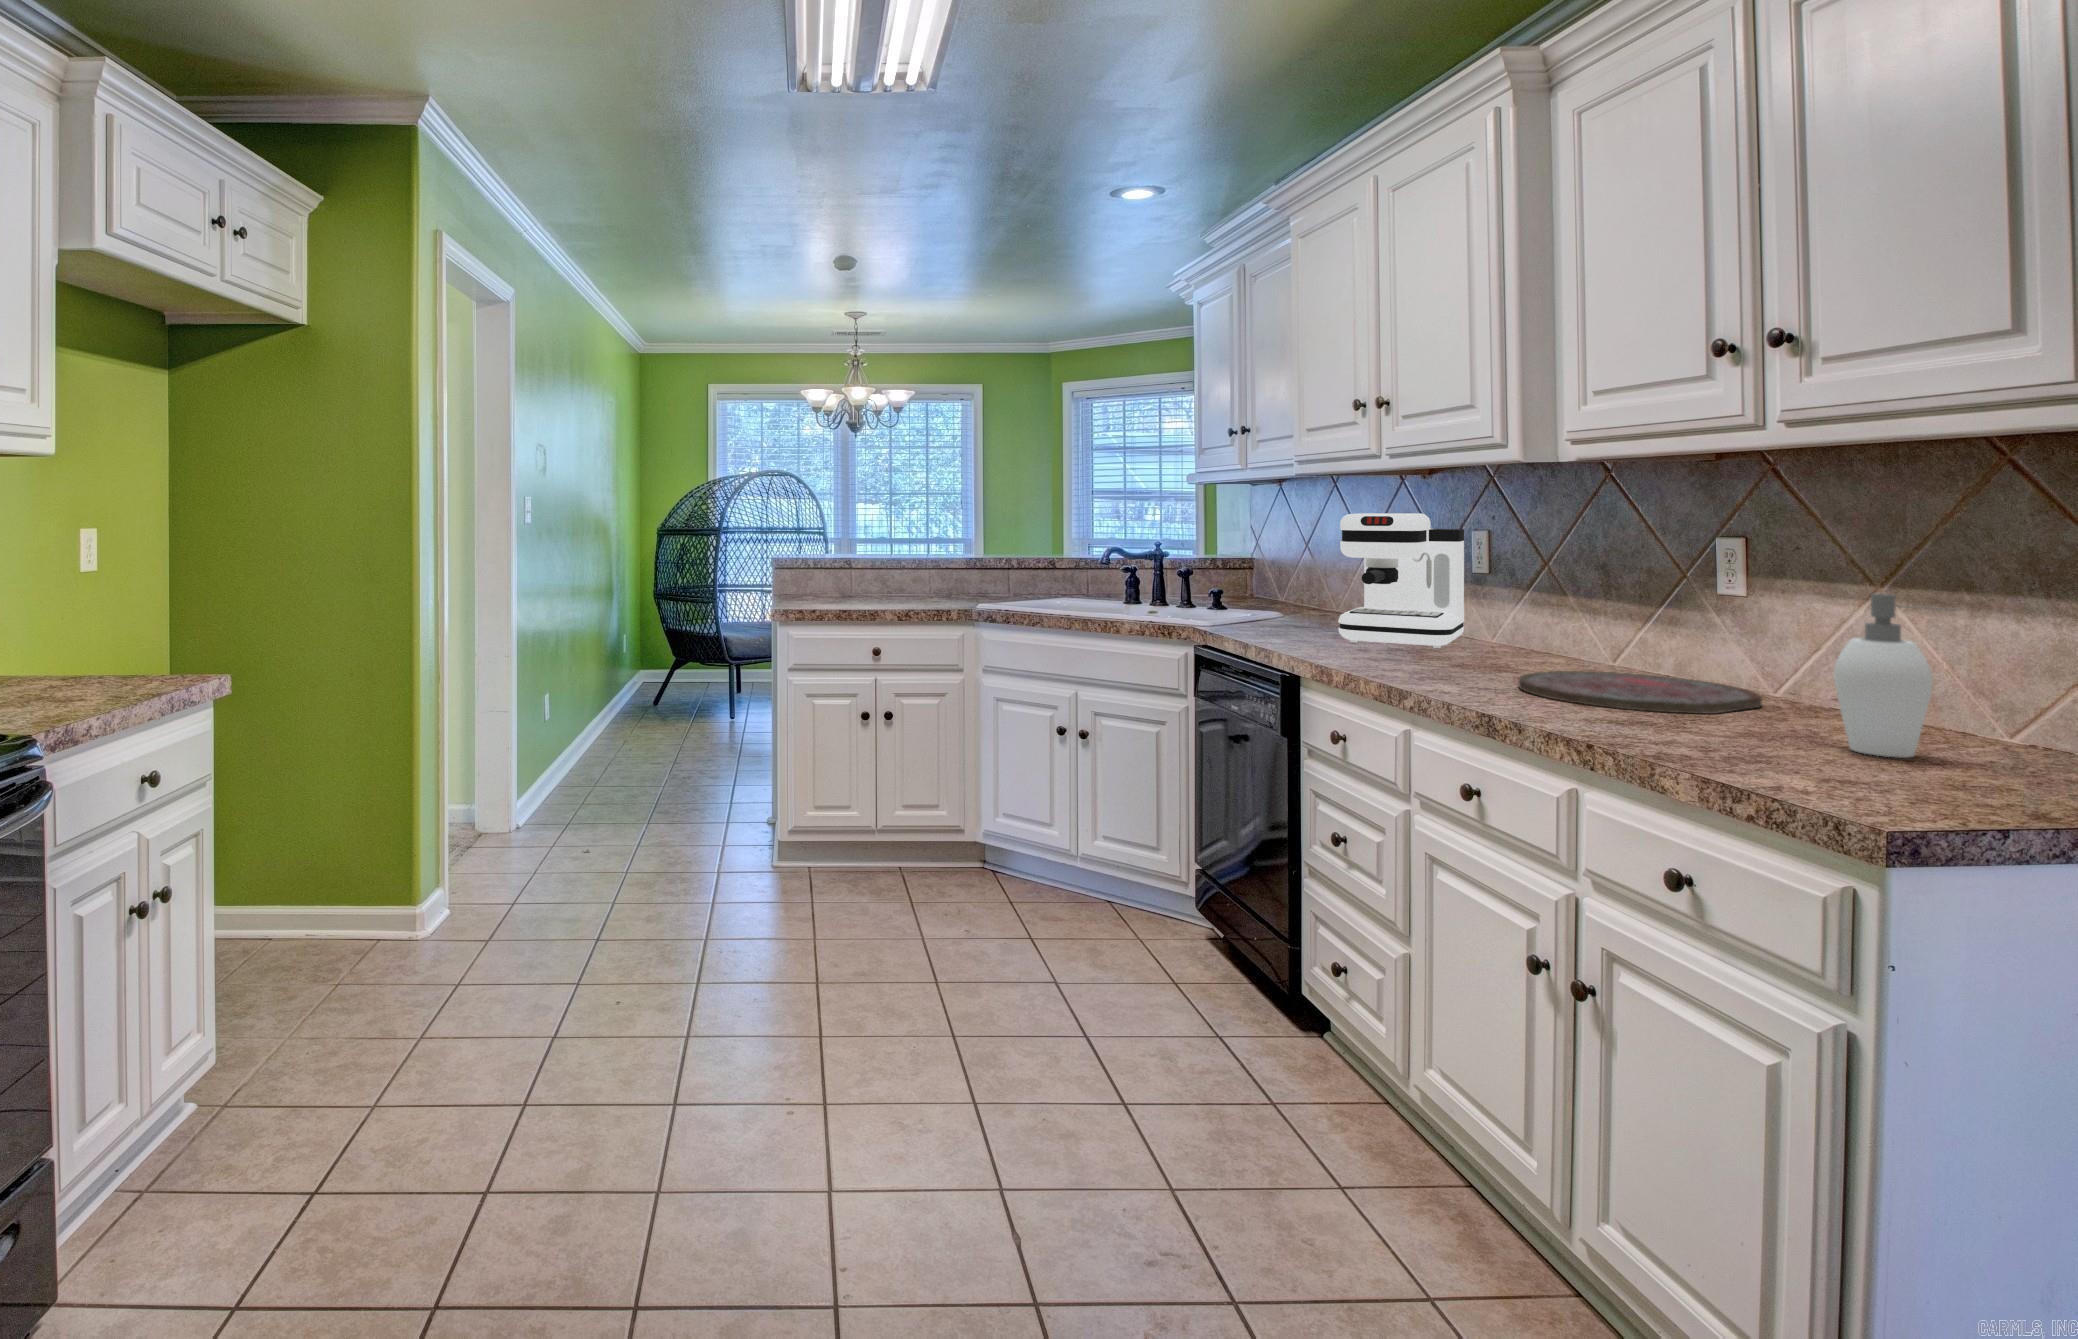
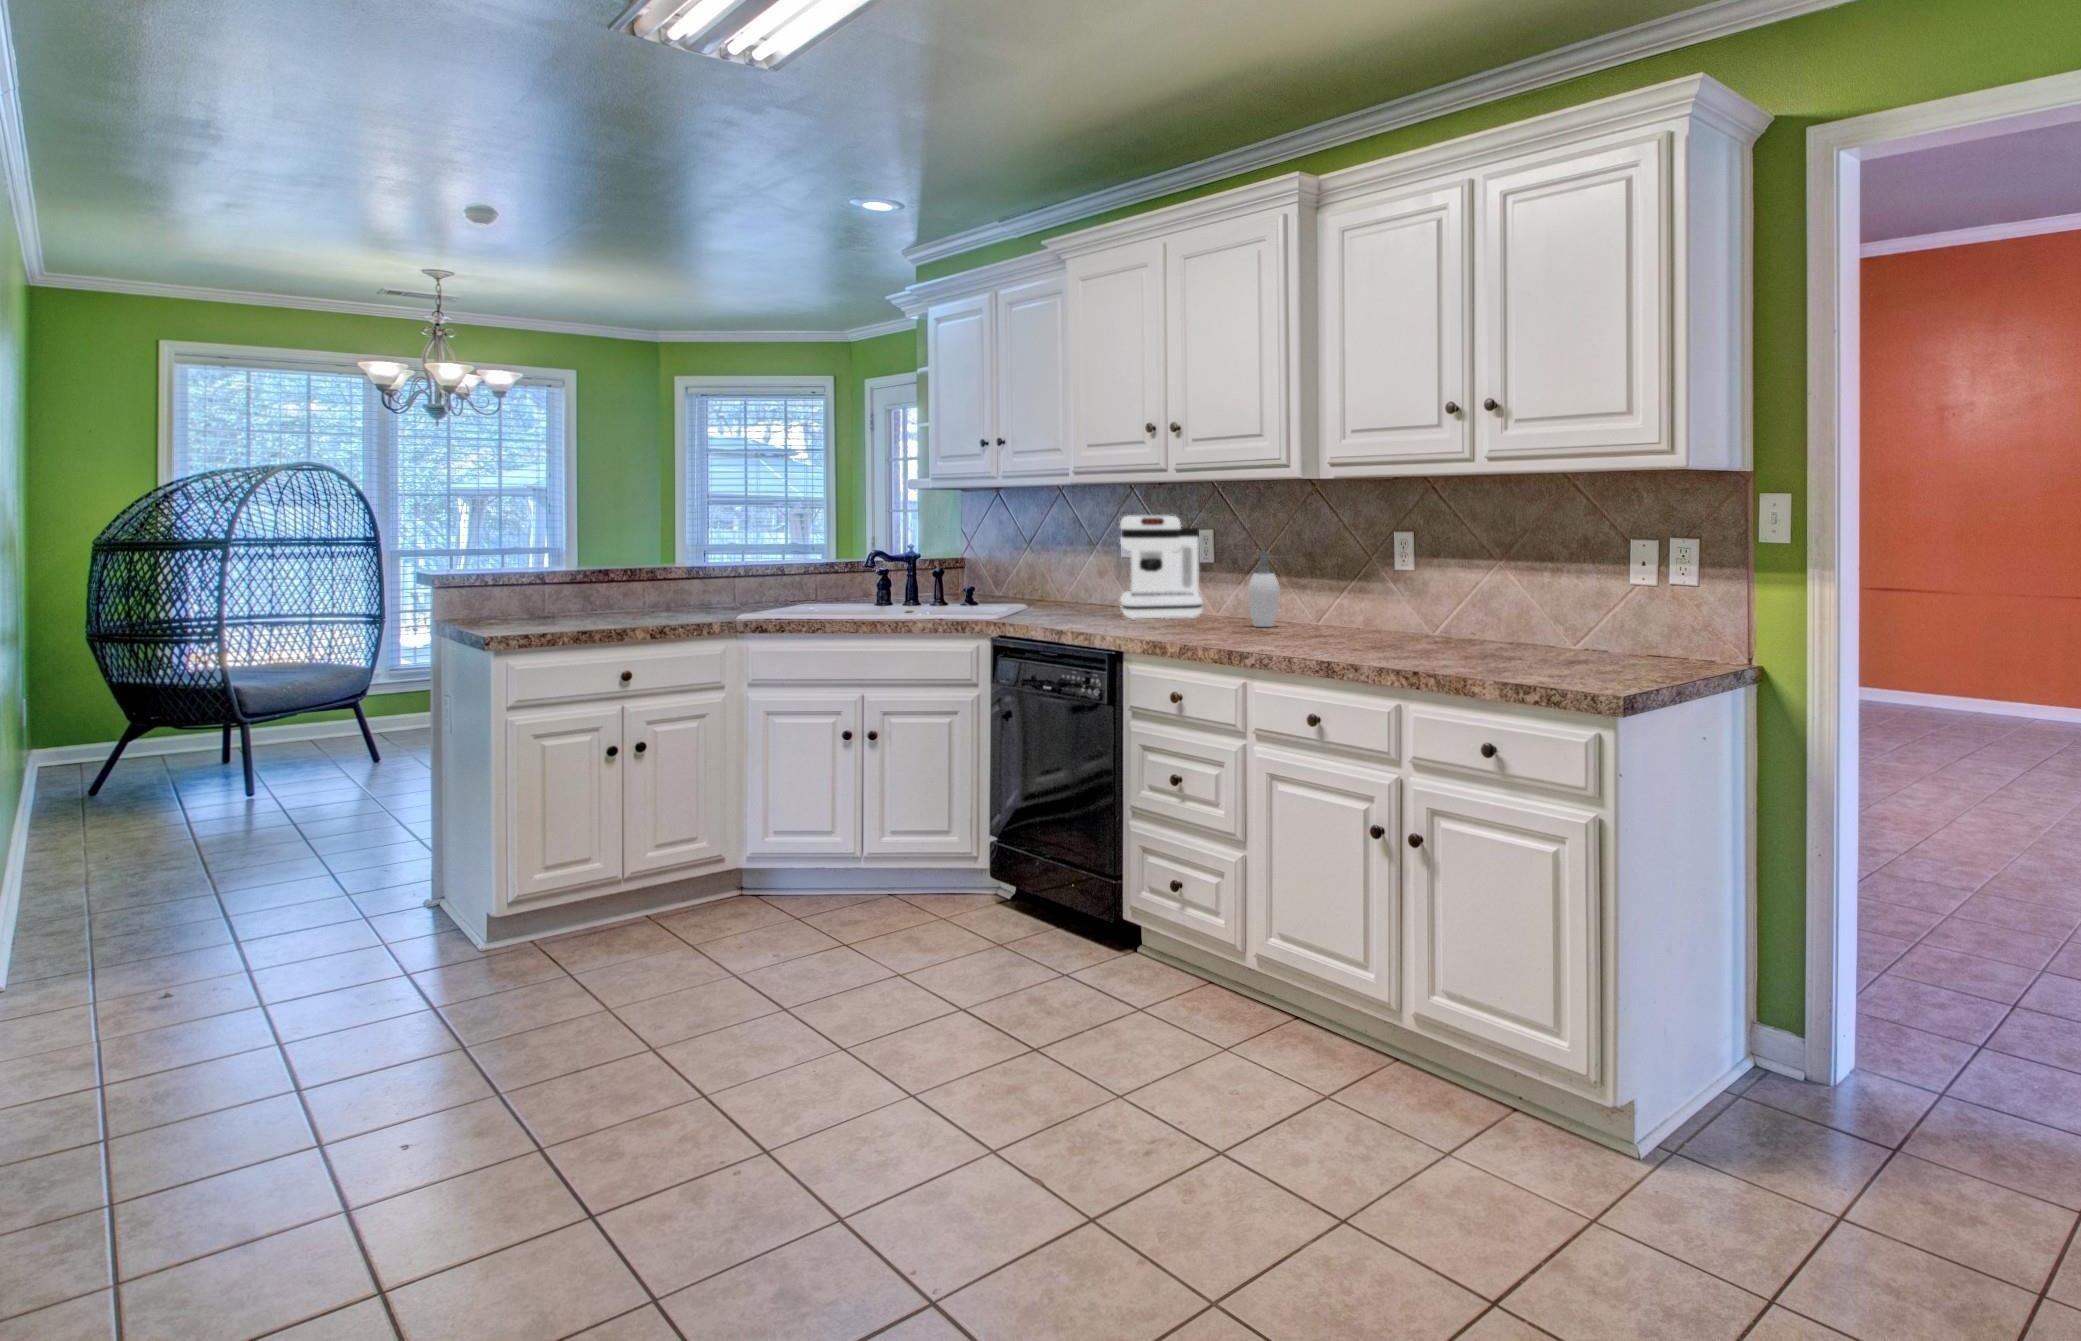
soap dispenser: present [1834,594,1933,757] -> present [1247,552,1280,627]
cutting board: present [1518,671,1762,714] -> none [1296,623,1425,647]

